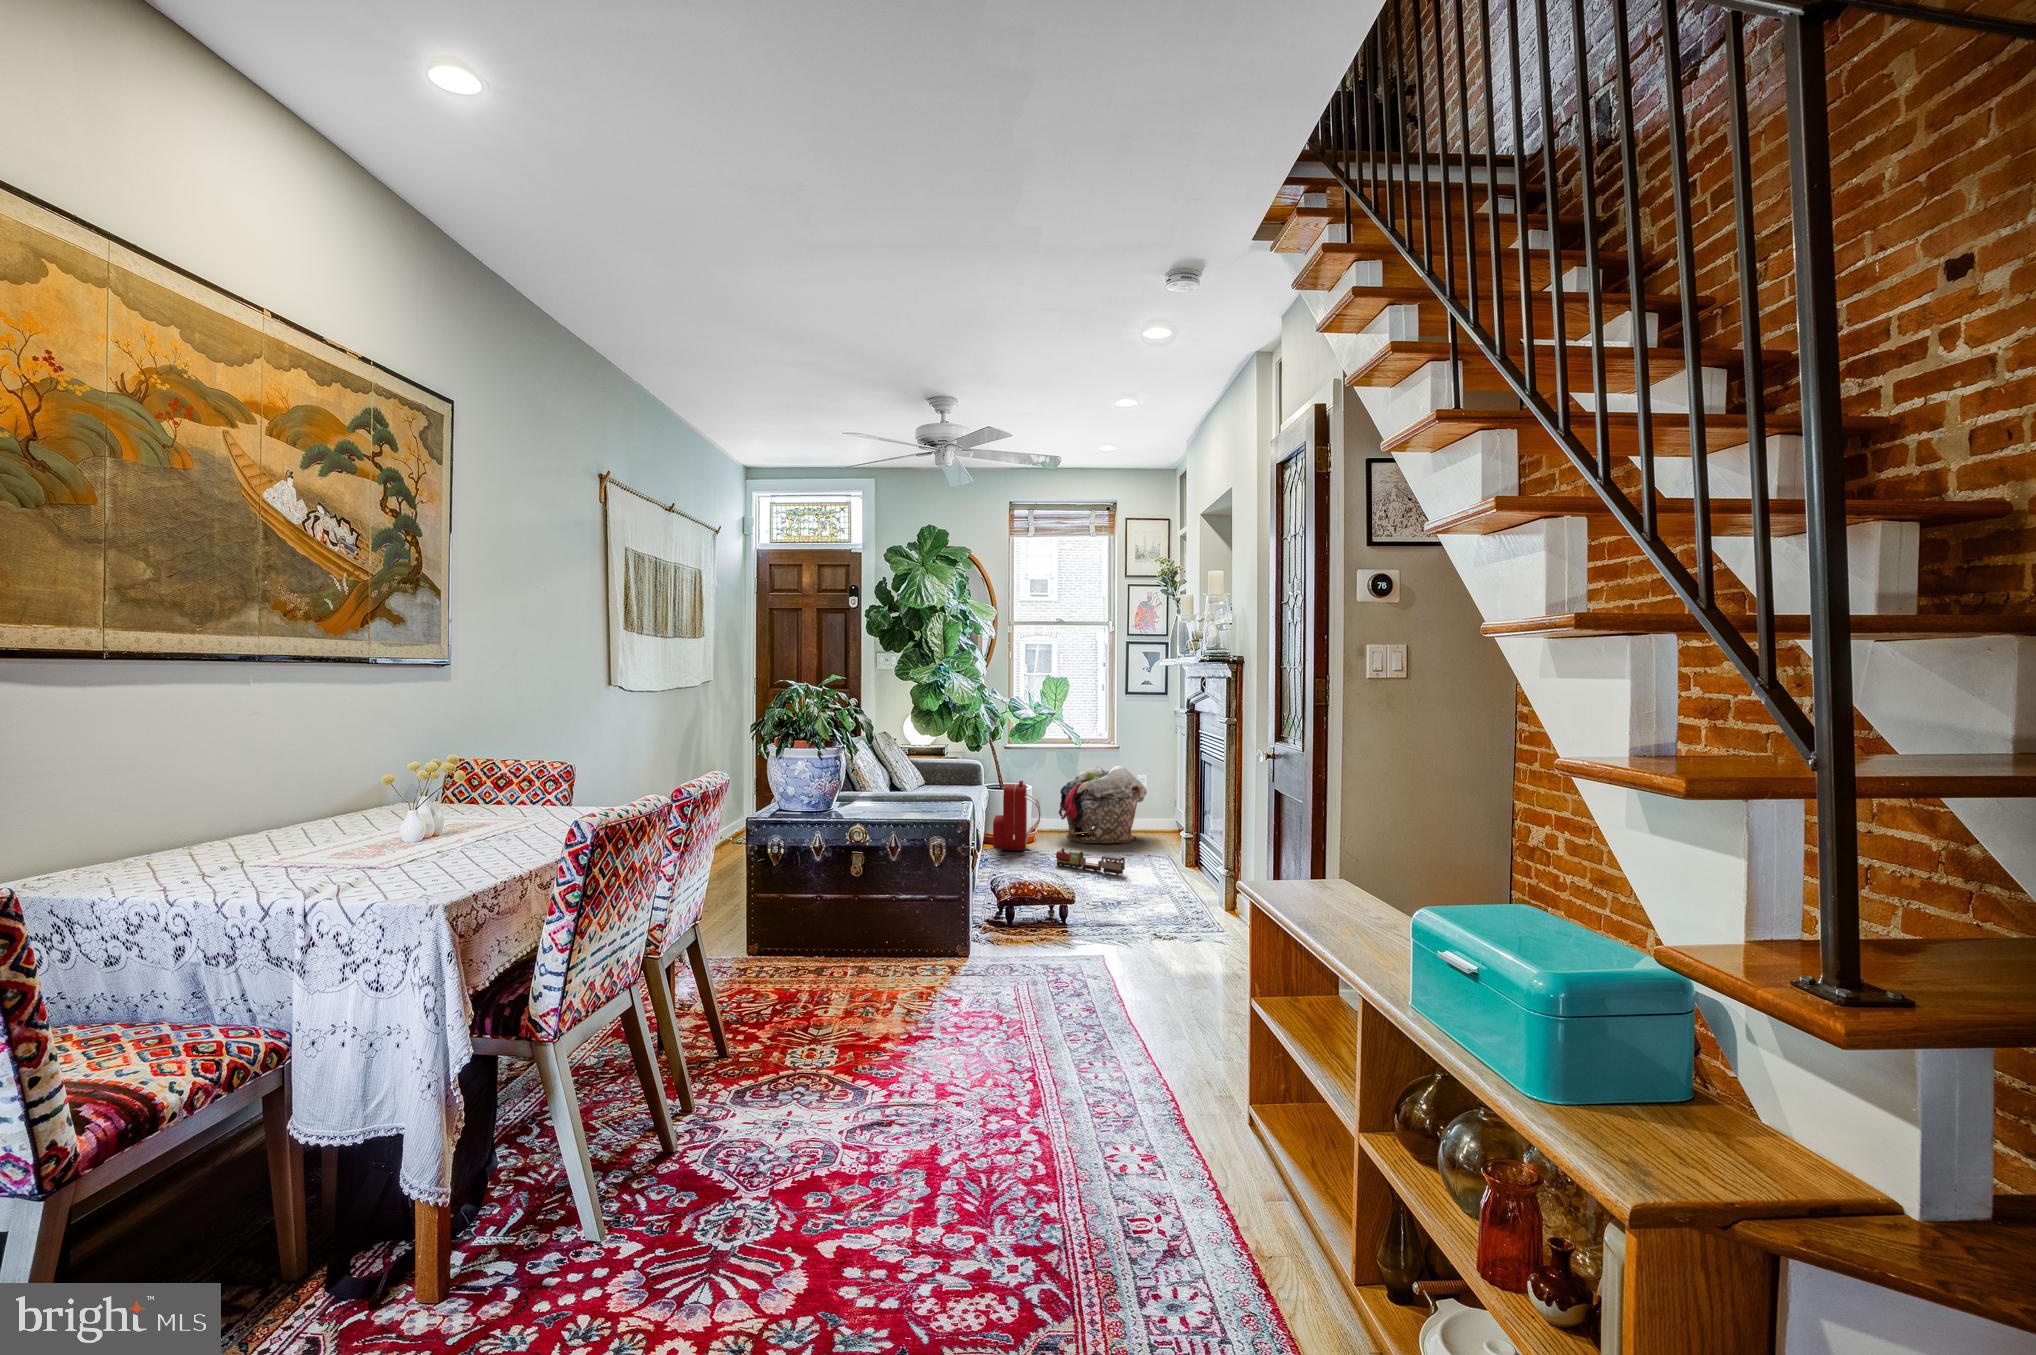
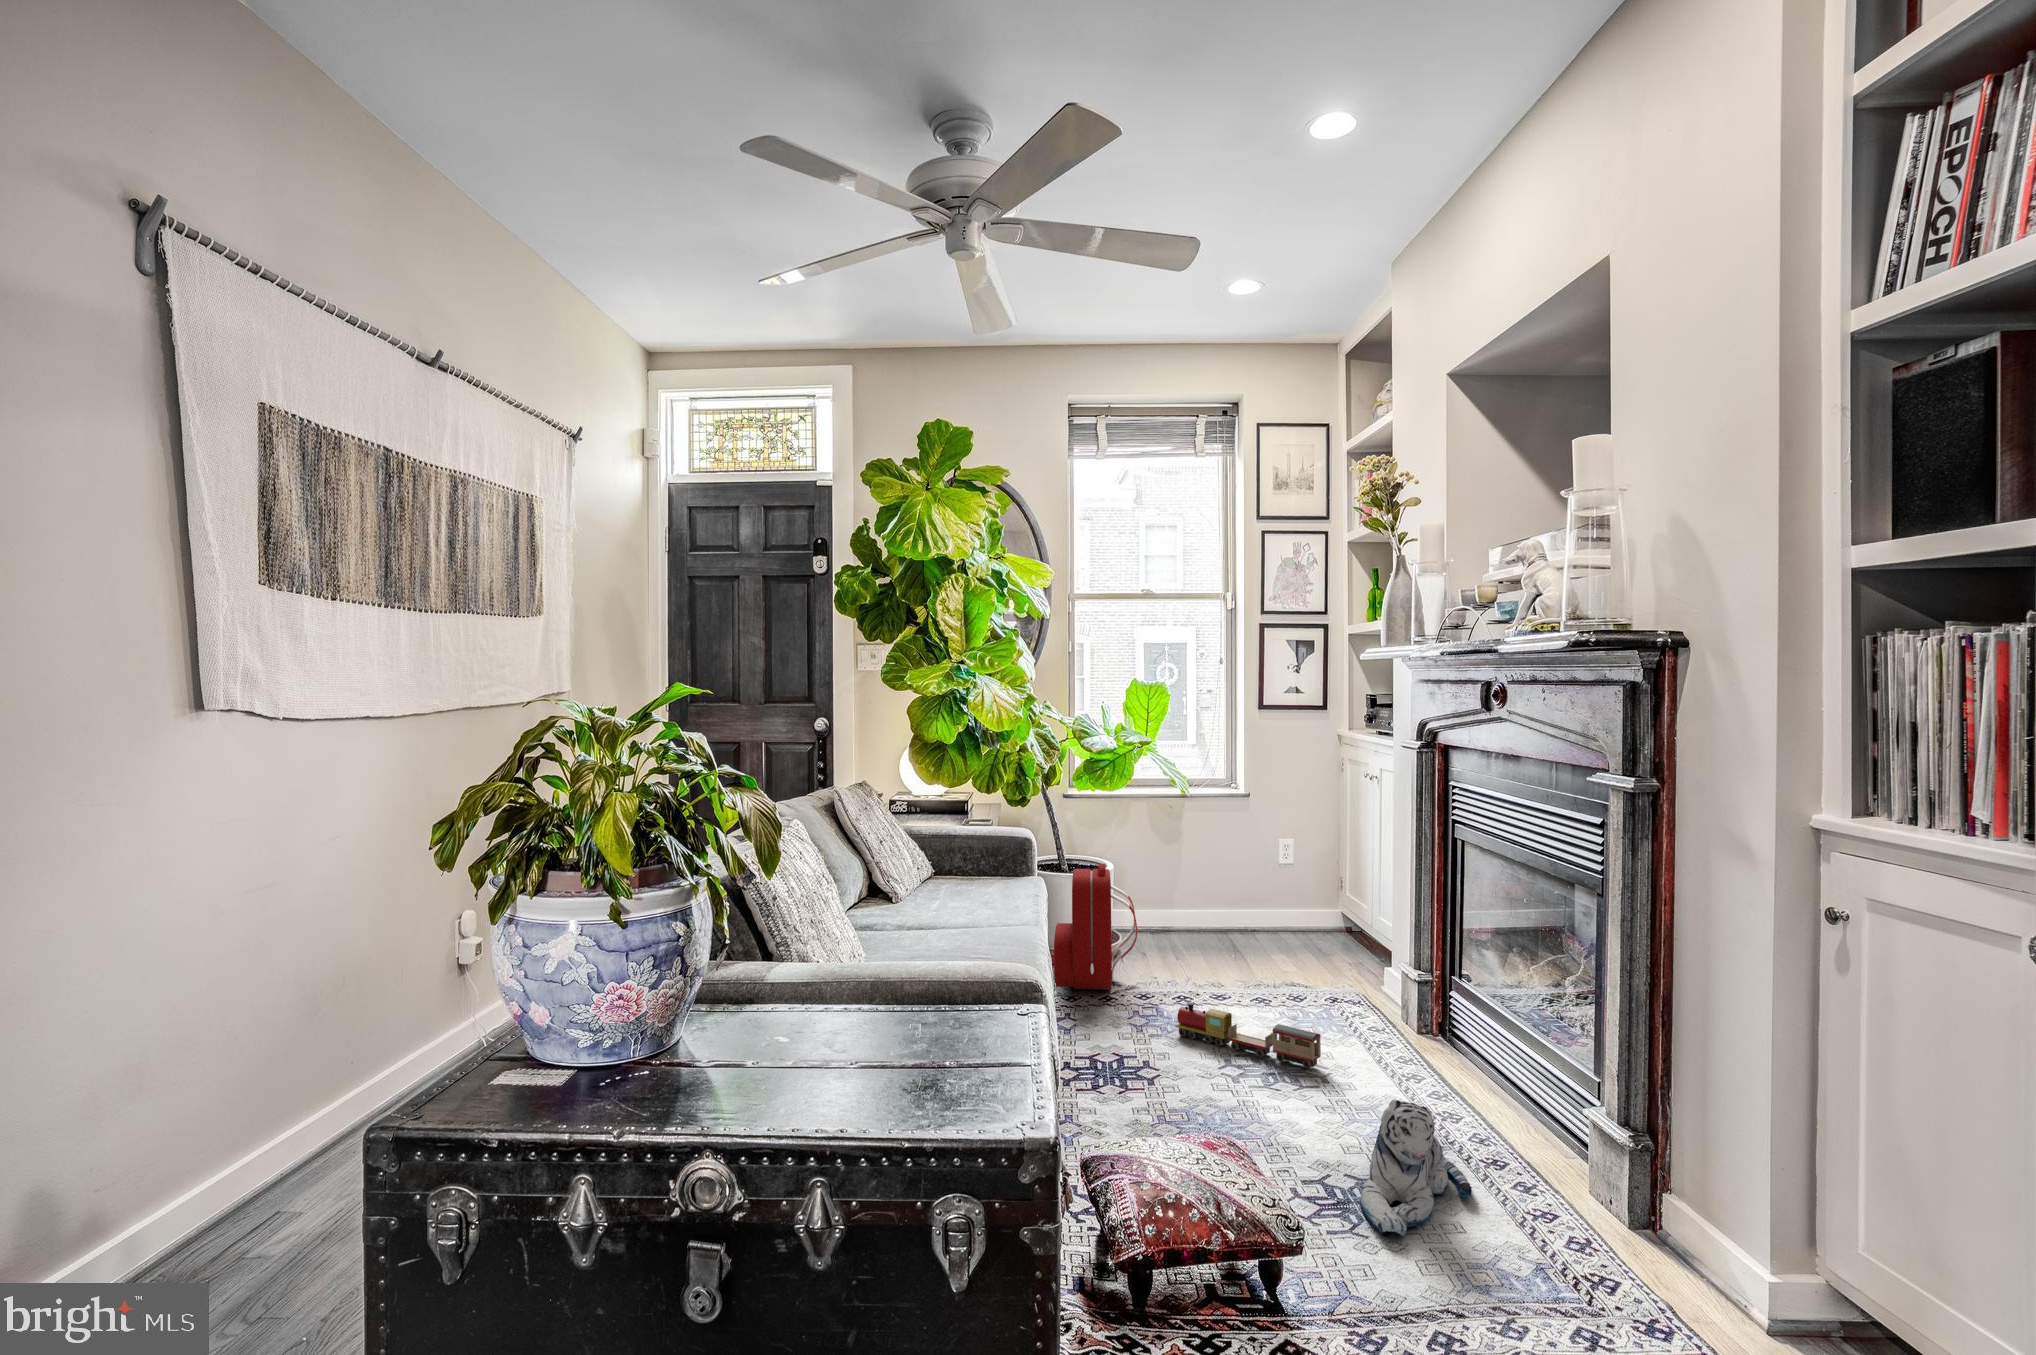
laundry basket: present [1059,766,1147,844] -> none [1163,831,1308,972]
plush toy: none [1117,863,1169,915] -> present [1360,1099,1472,1236]

